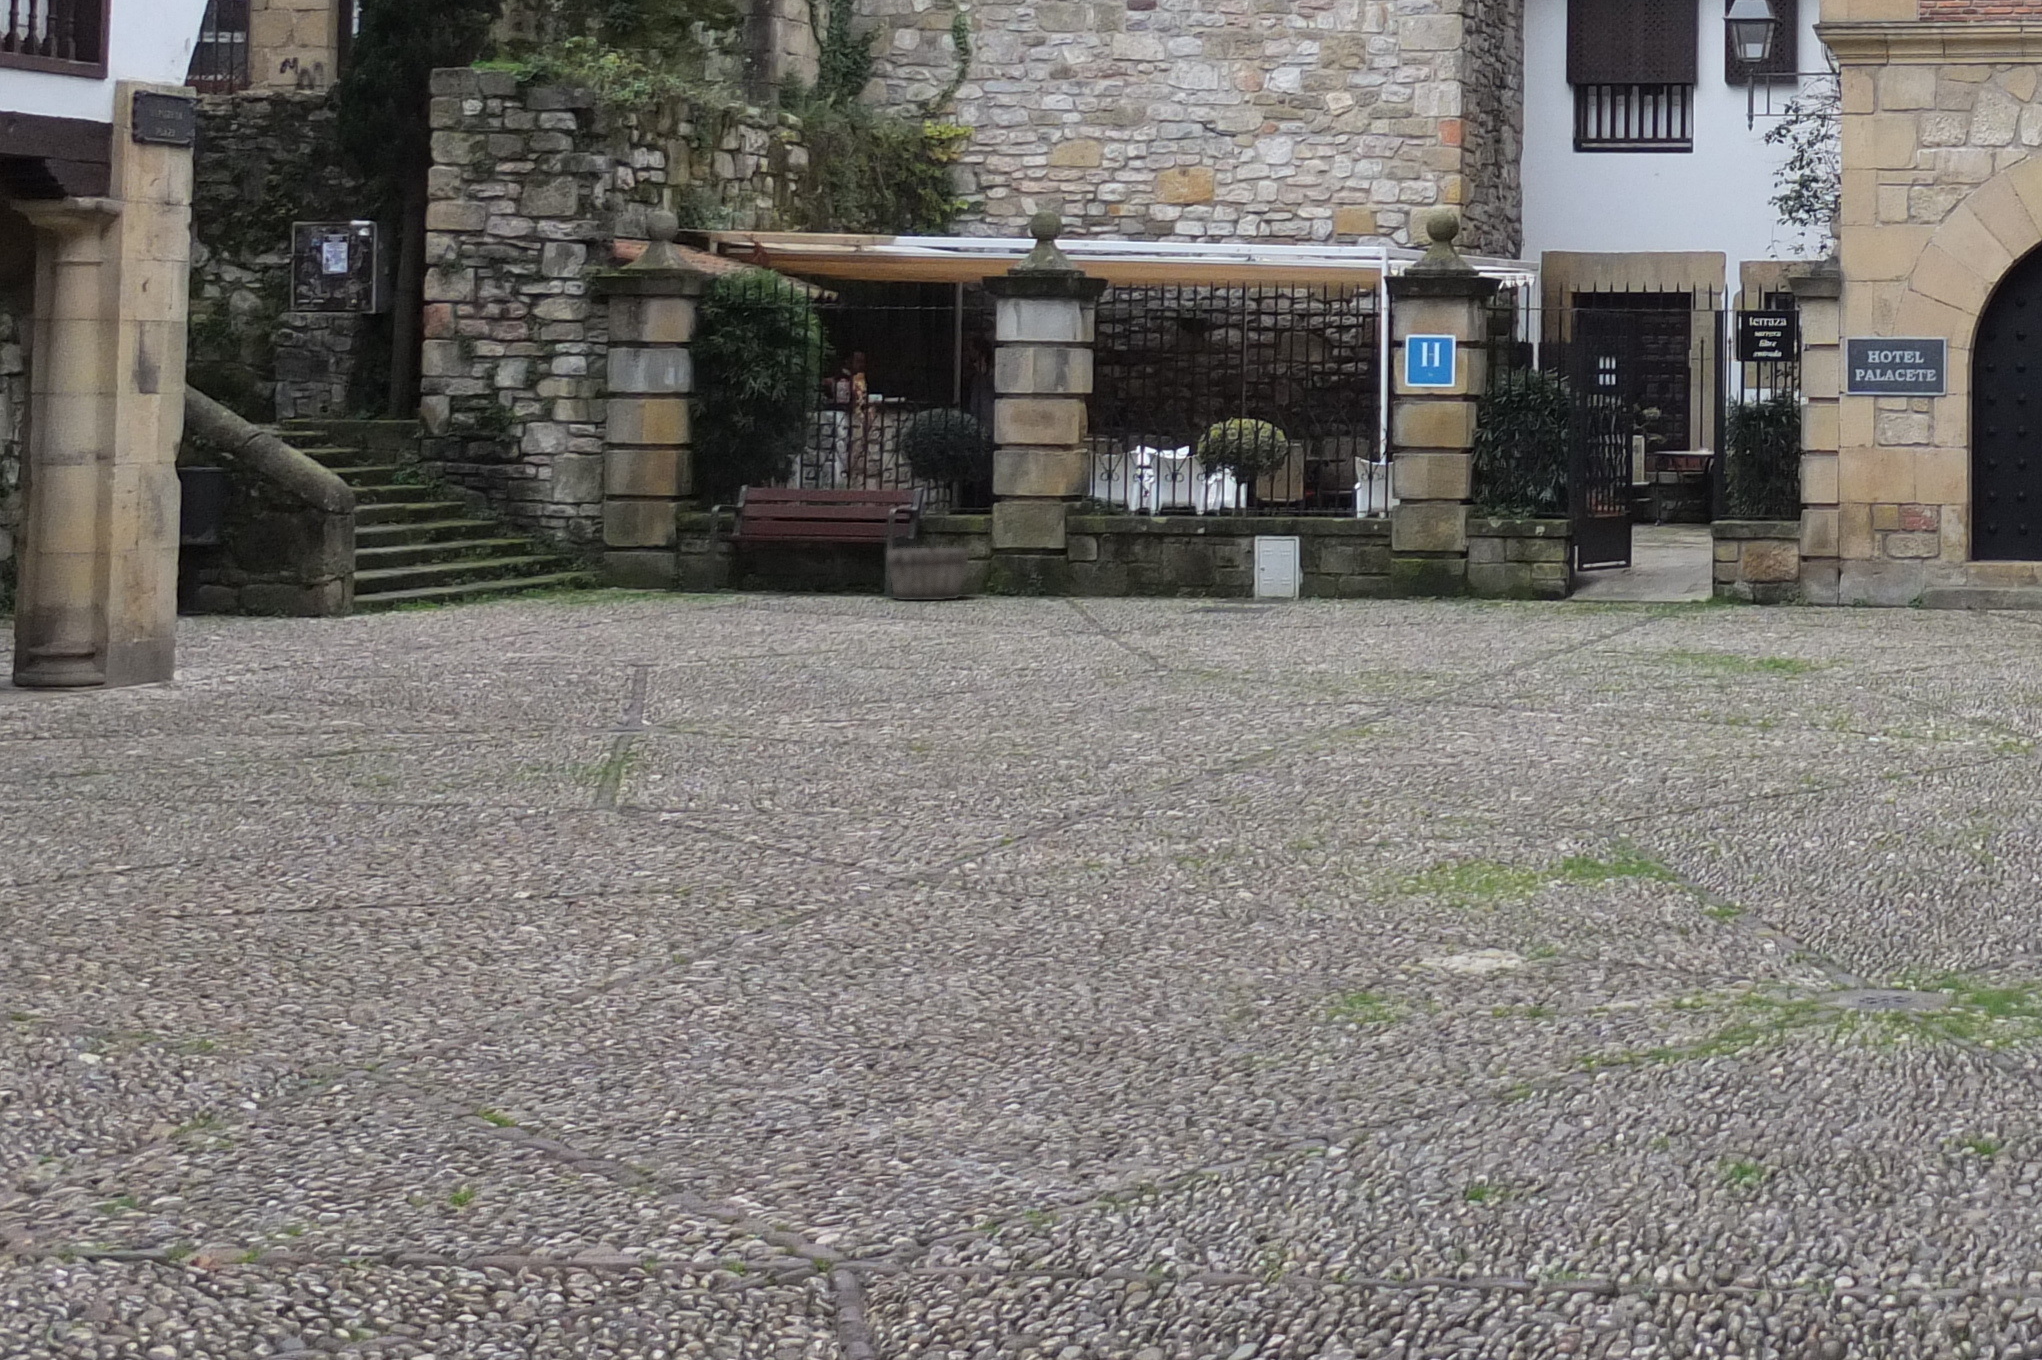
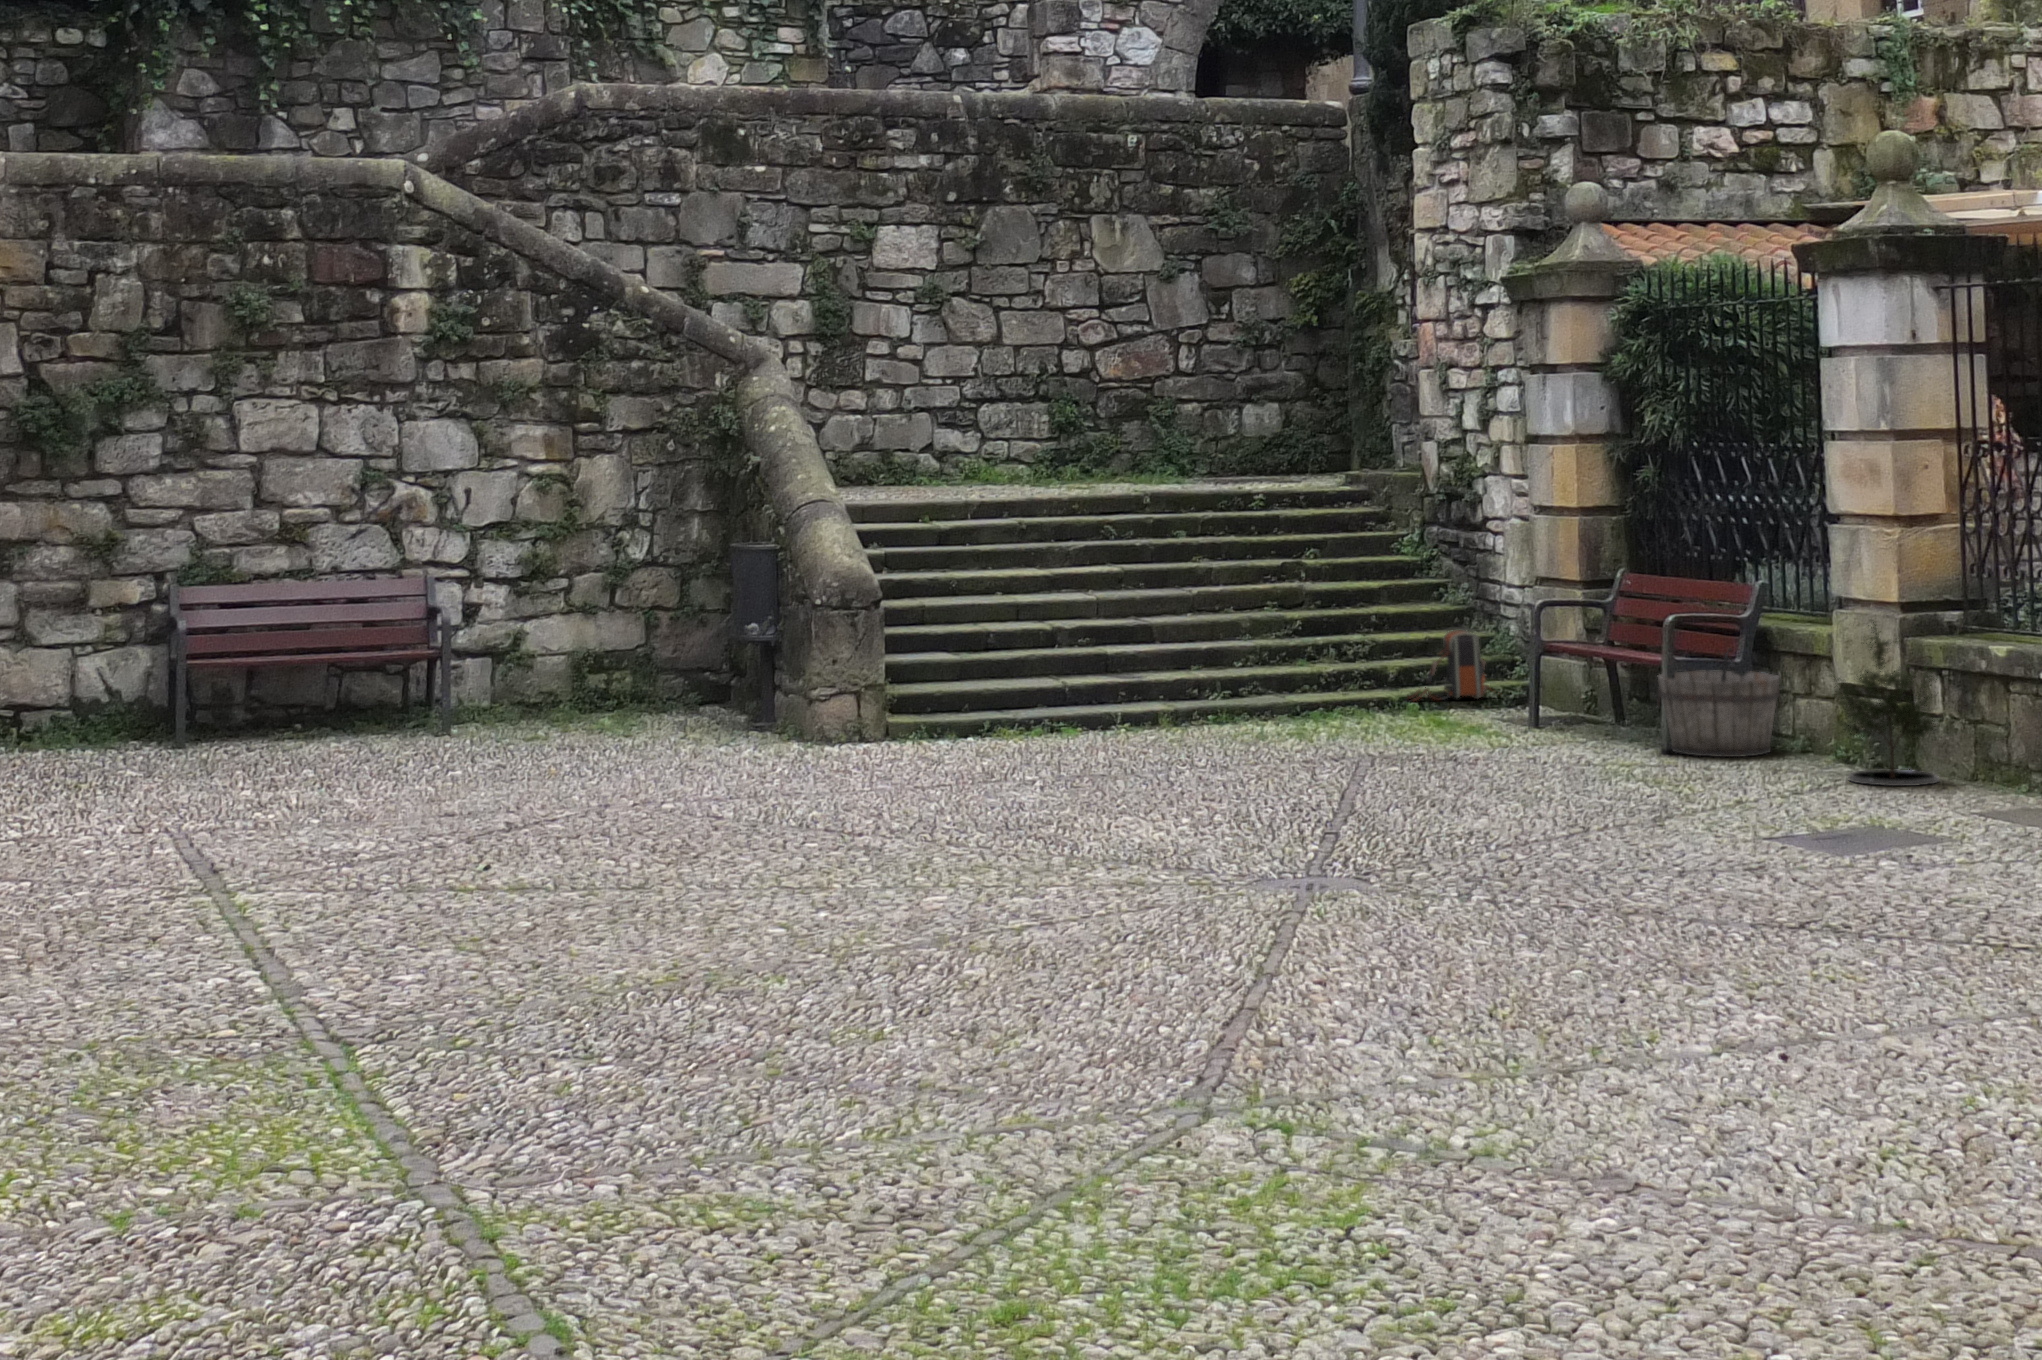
potted tree: none [1074,505,1134,601] -> present [1835,622,1939,786]
backpack: none [506,541,572,596] -> present [1409,630,1499,701]

